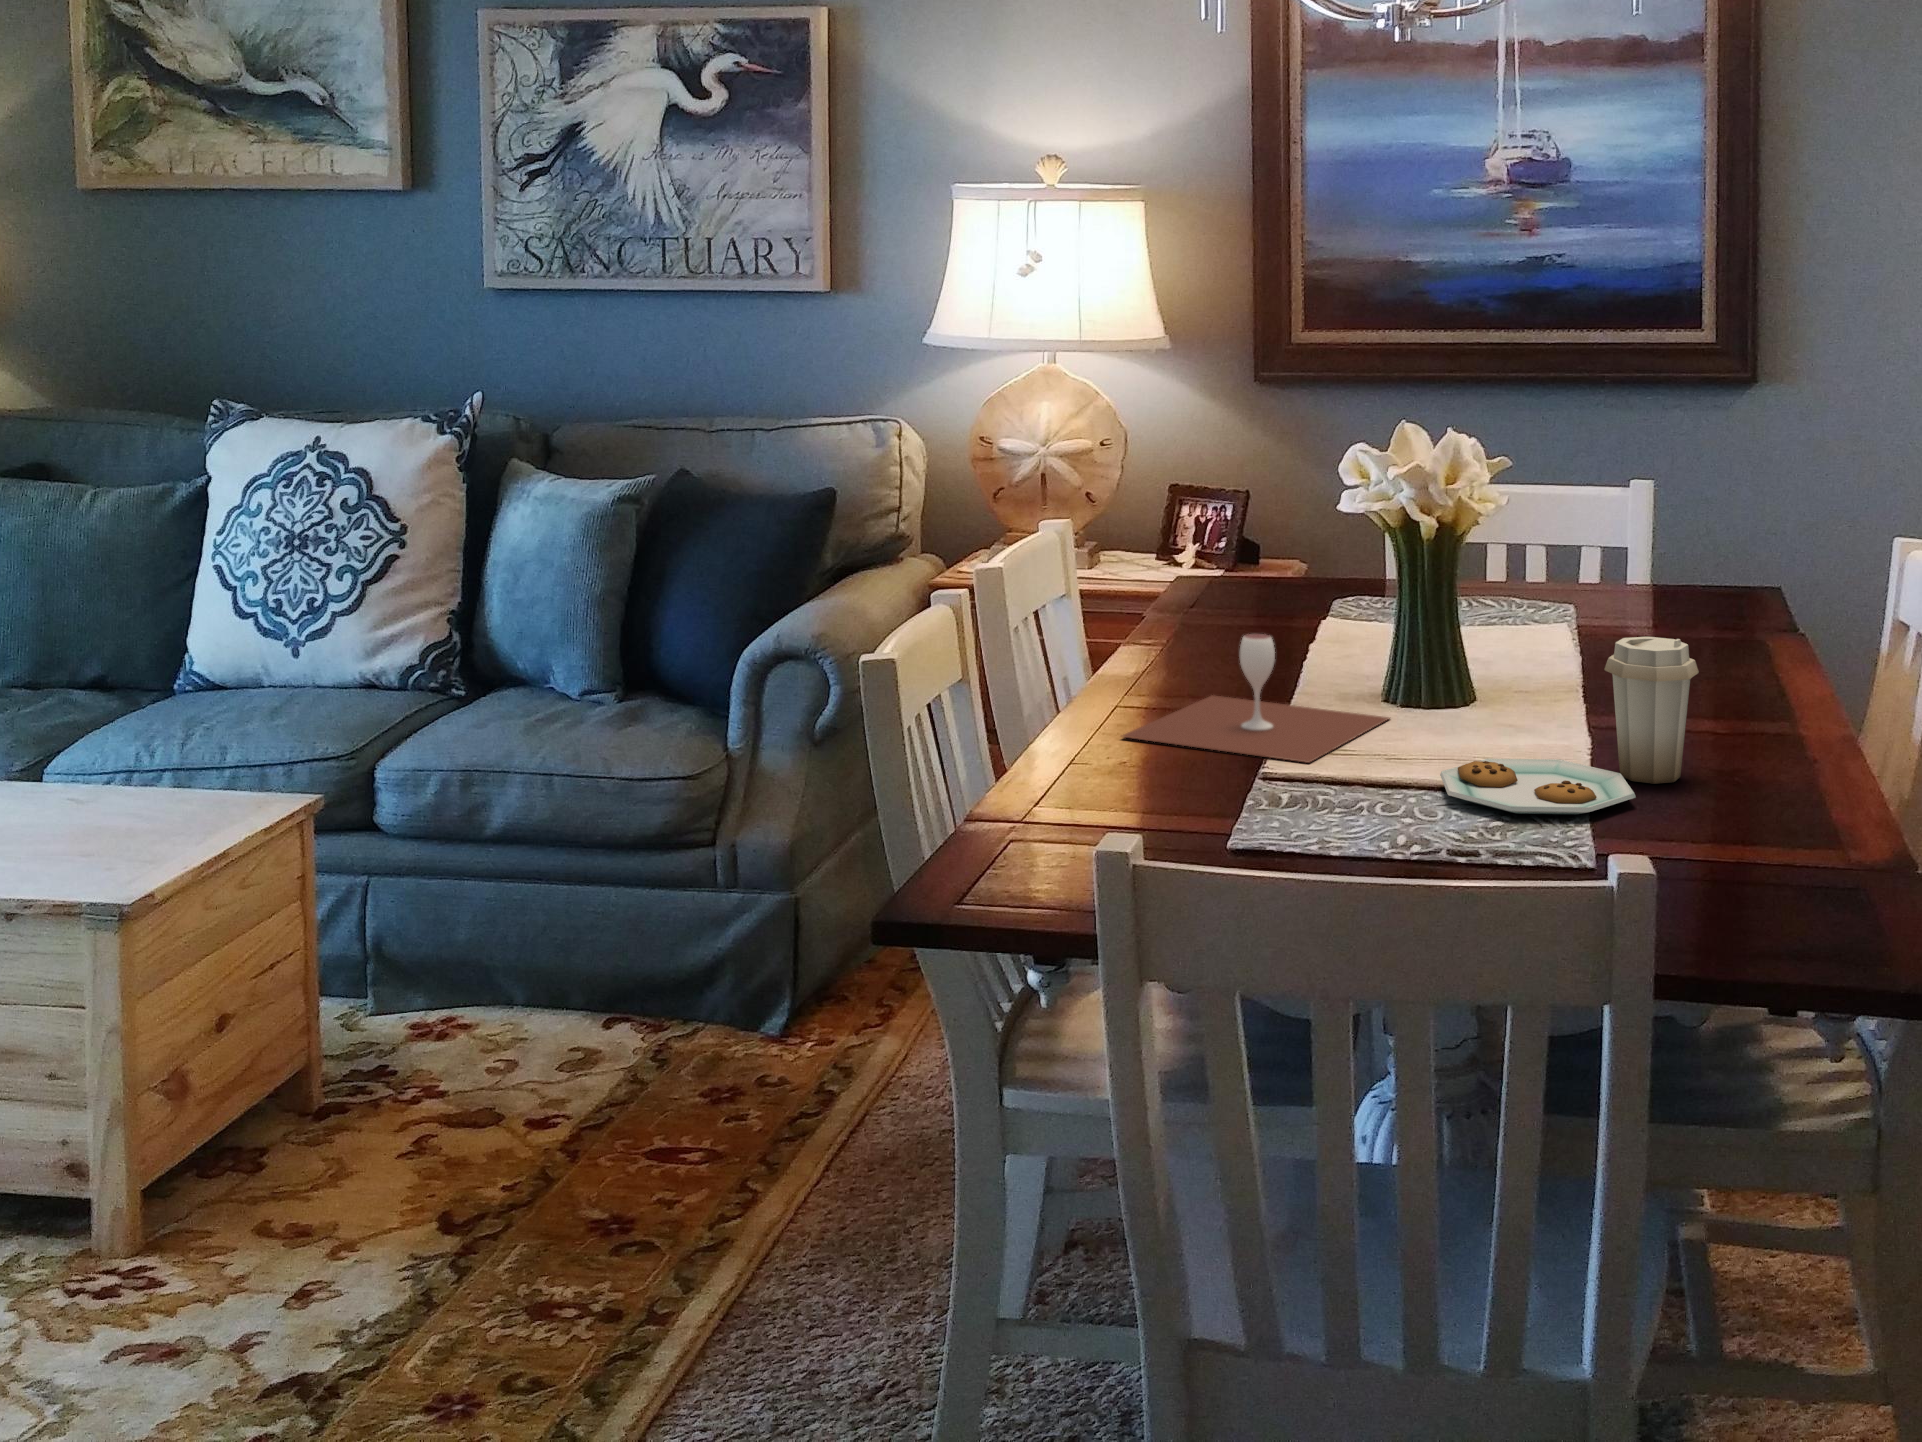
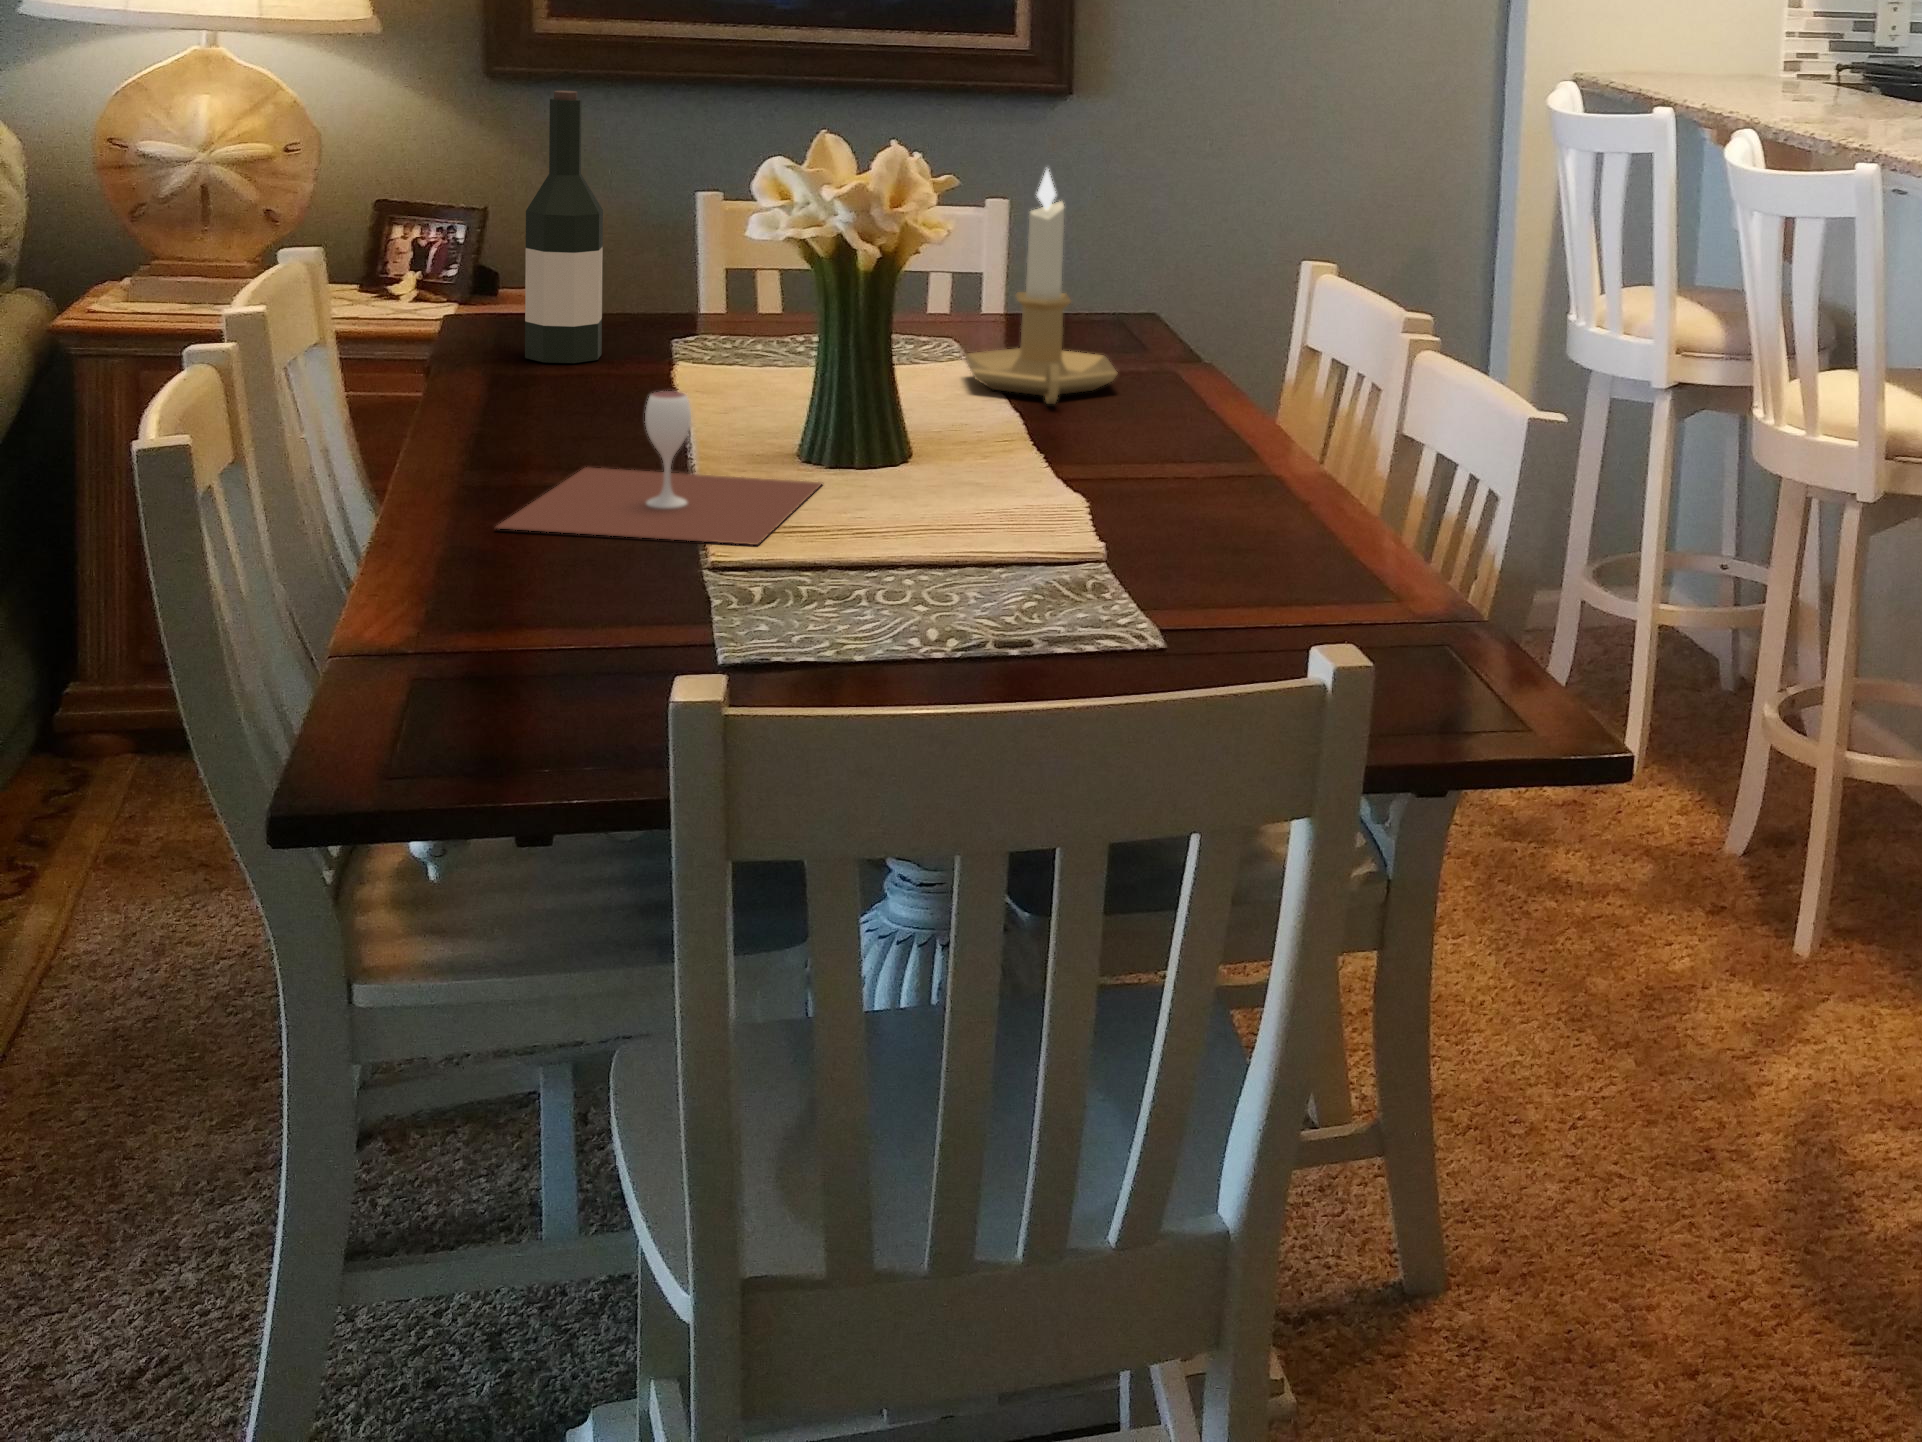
wine bottle: none [1216,392,1276,615] -> present [525,90,603,363]
candlestick: none [1563,448,1698,663] -> present [965,170,1117,404]
plate: present [1440,637,1699,814] -> none [930,379,1207,588]

